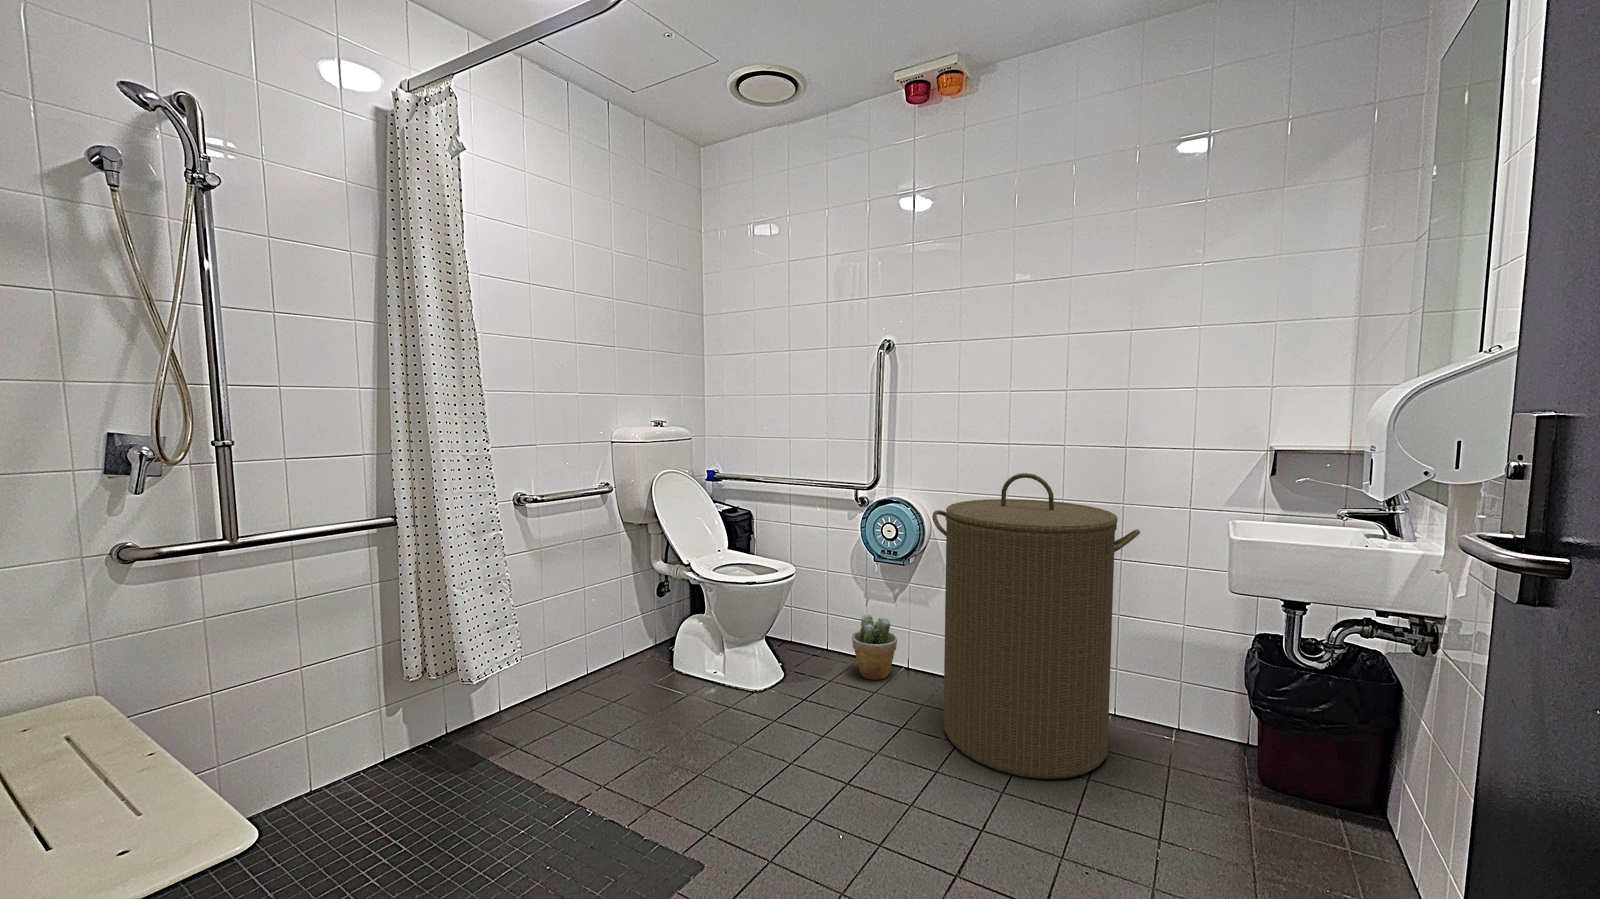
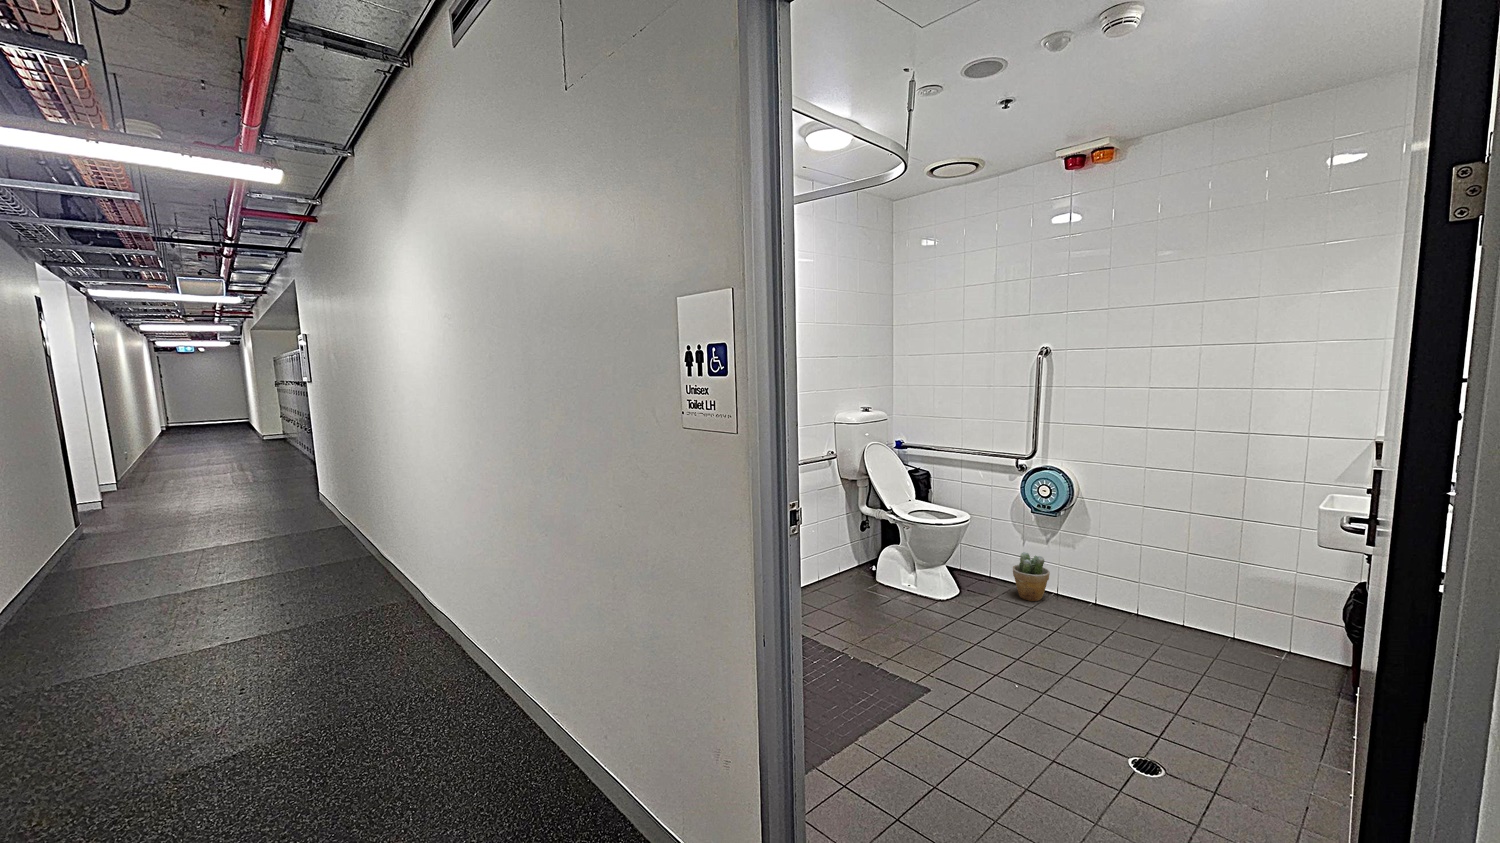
laundry hamper: present [932,473,1140,779] -> none [1081,454,1256,676]

